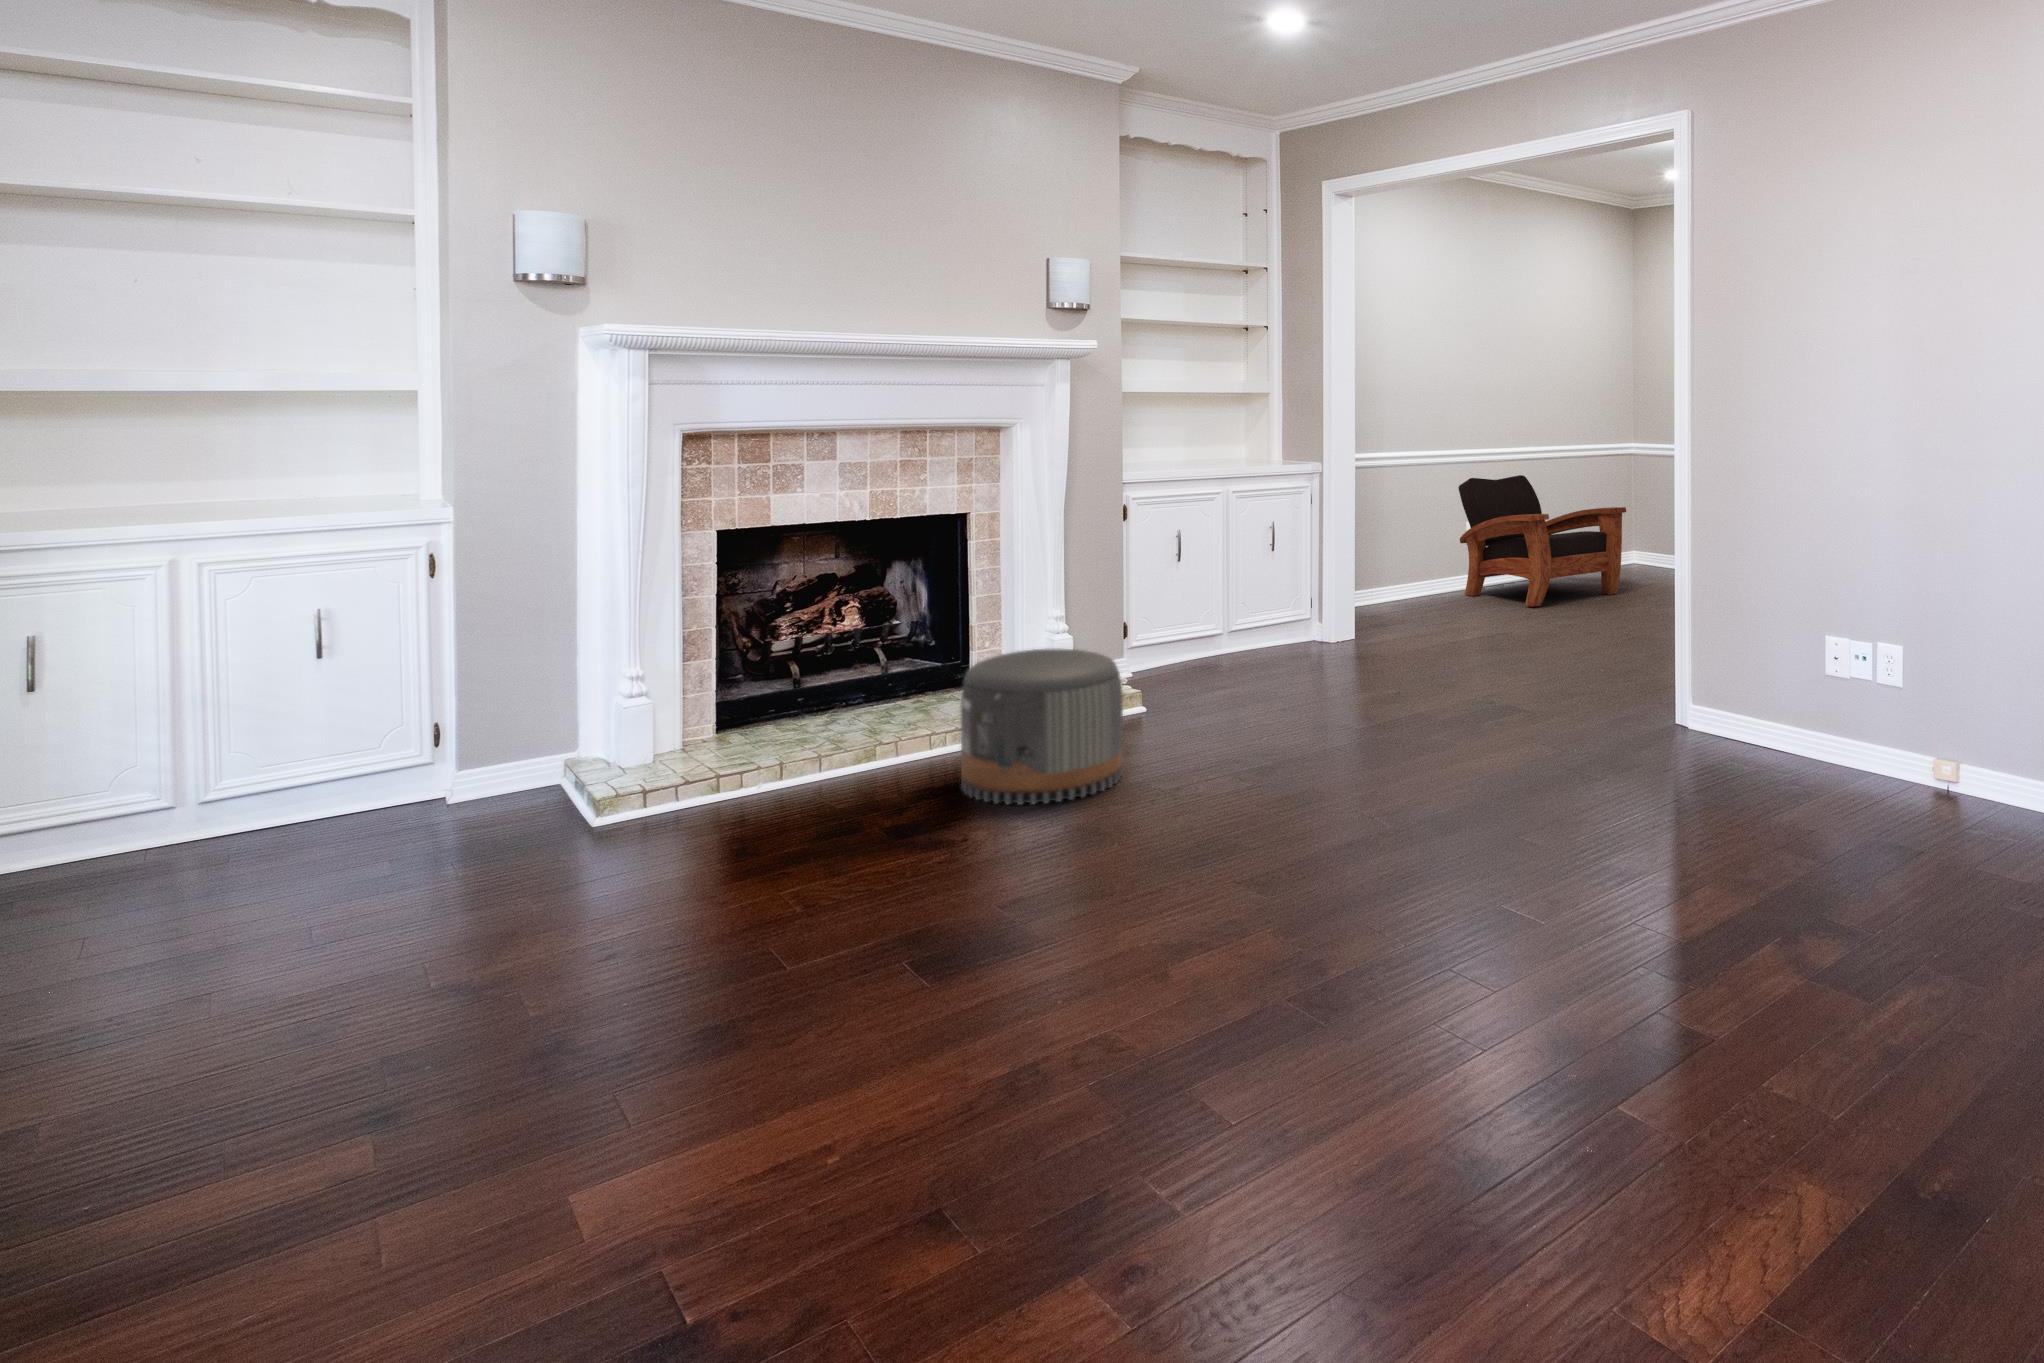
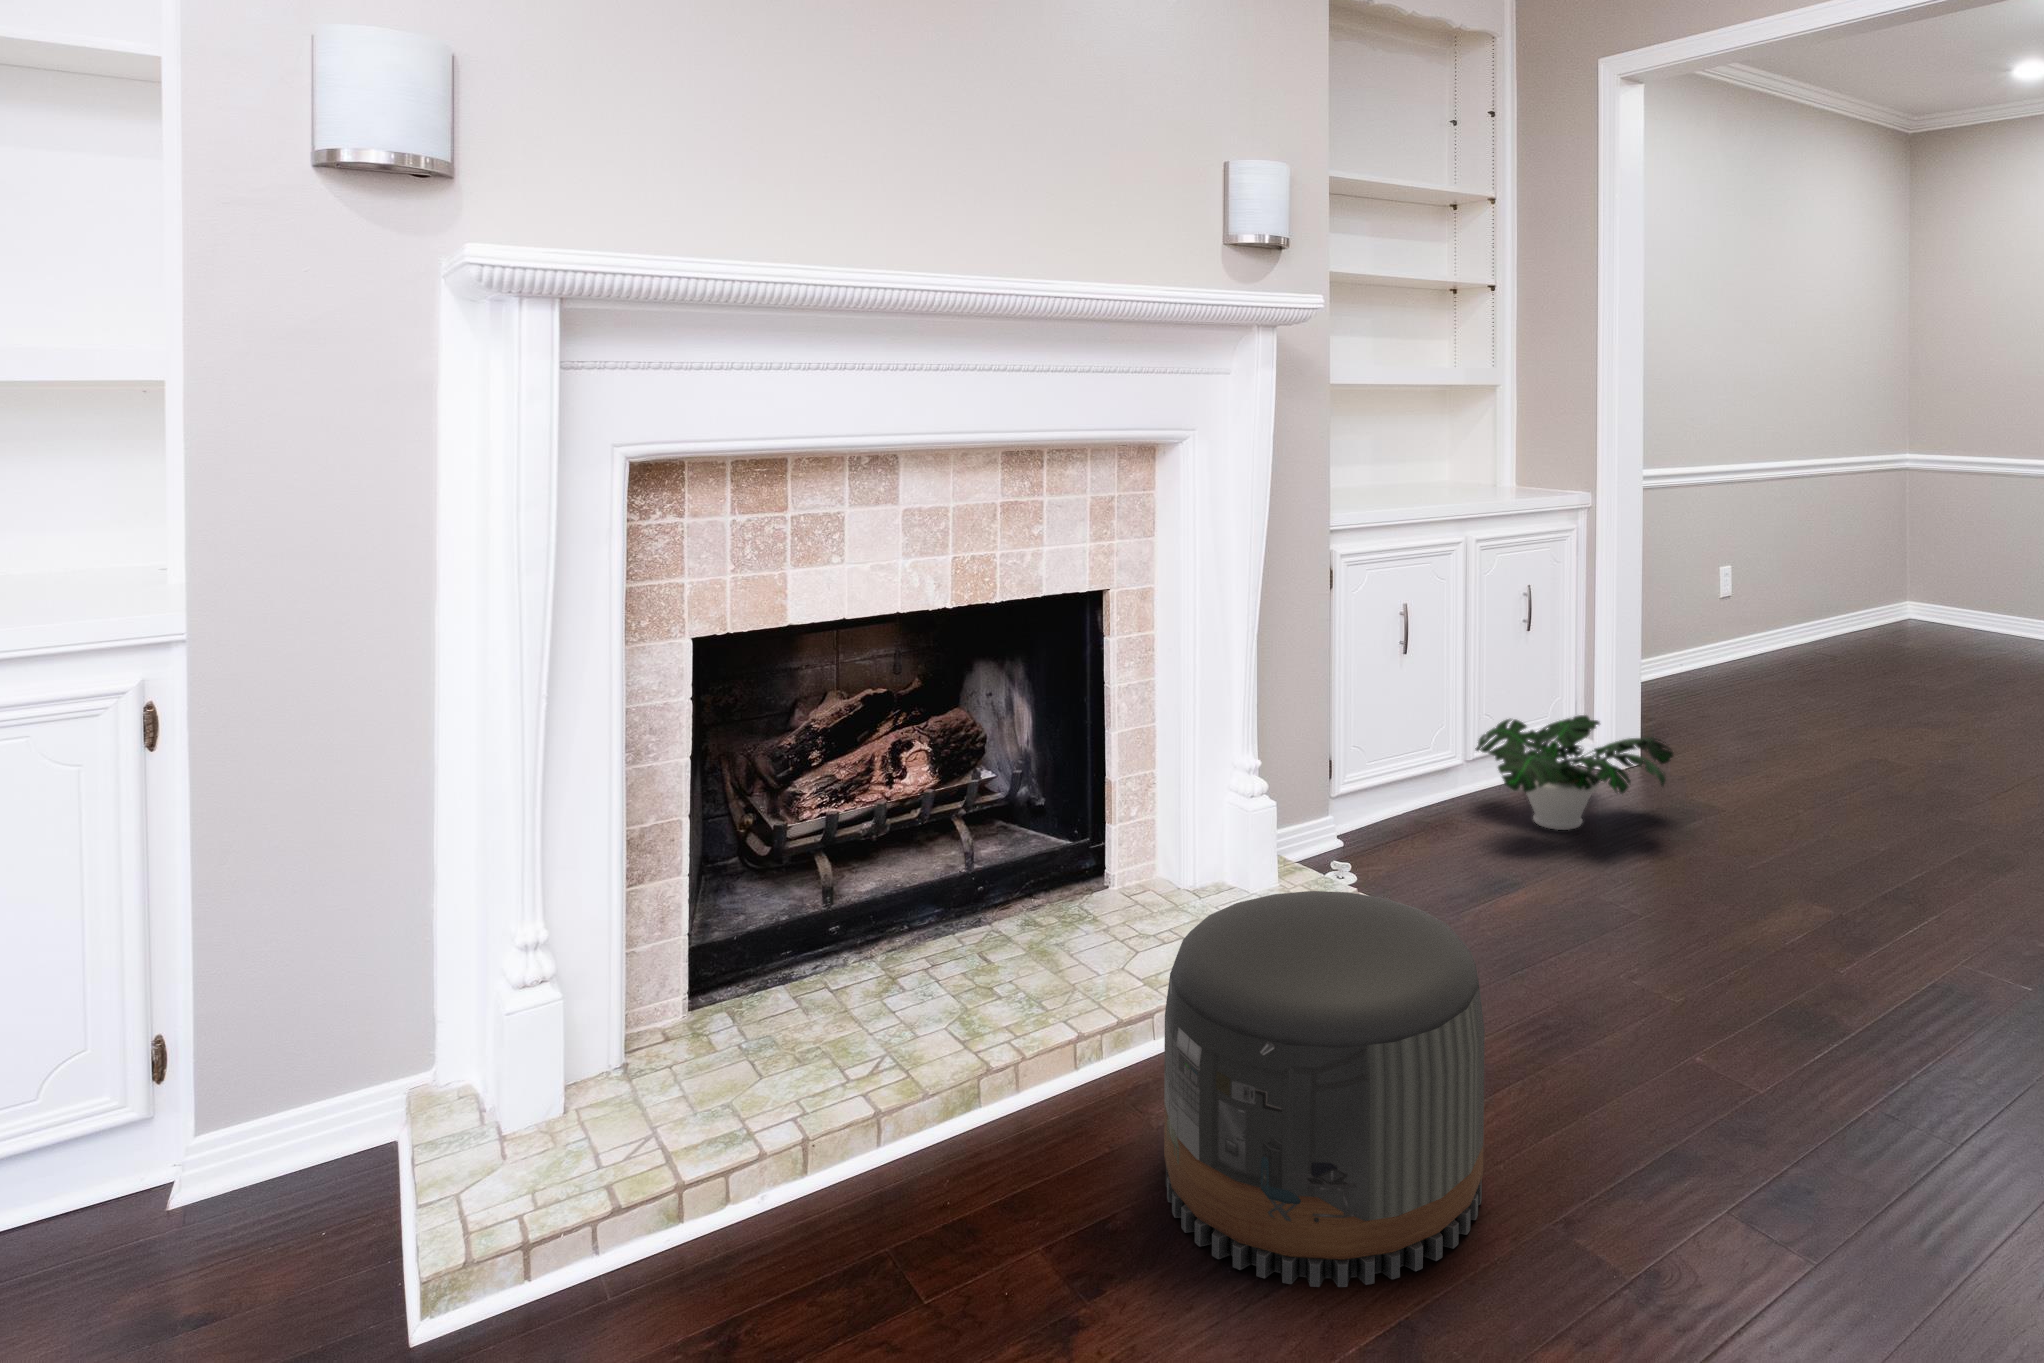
armchair: present [1458,475,1626,607] -> none [1713,502,1970,703]
potted plant: none [1227,601,1348,667] -> present [1475,715,1673,830]

